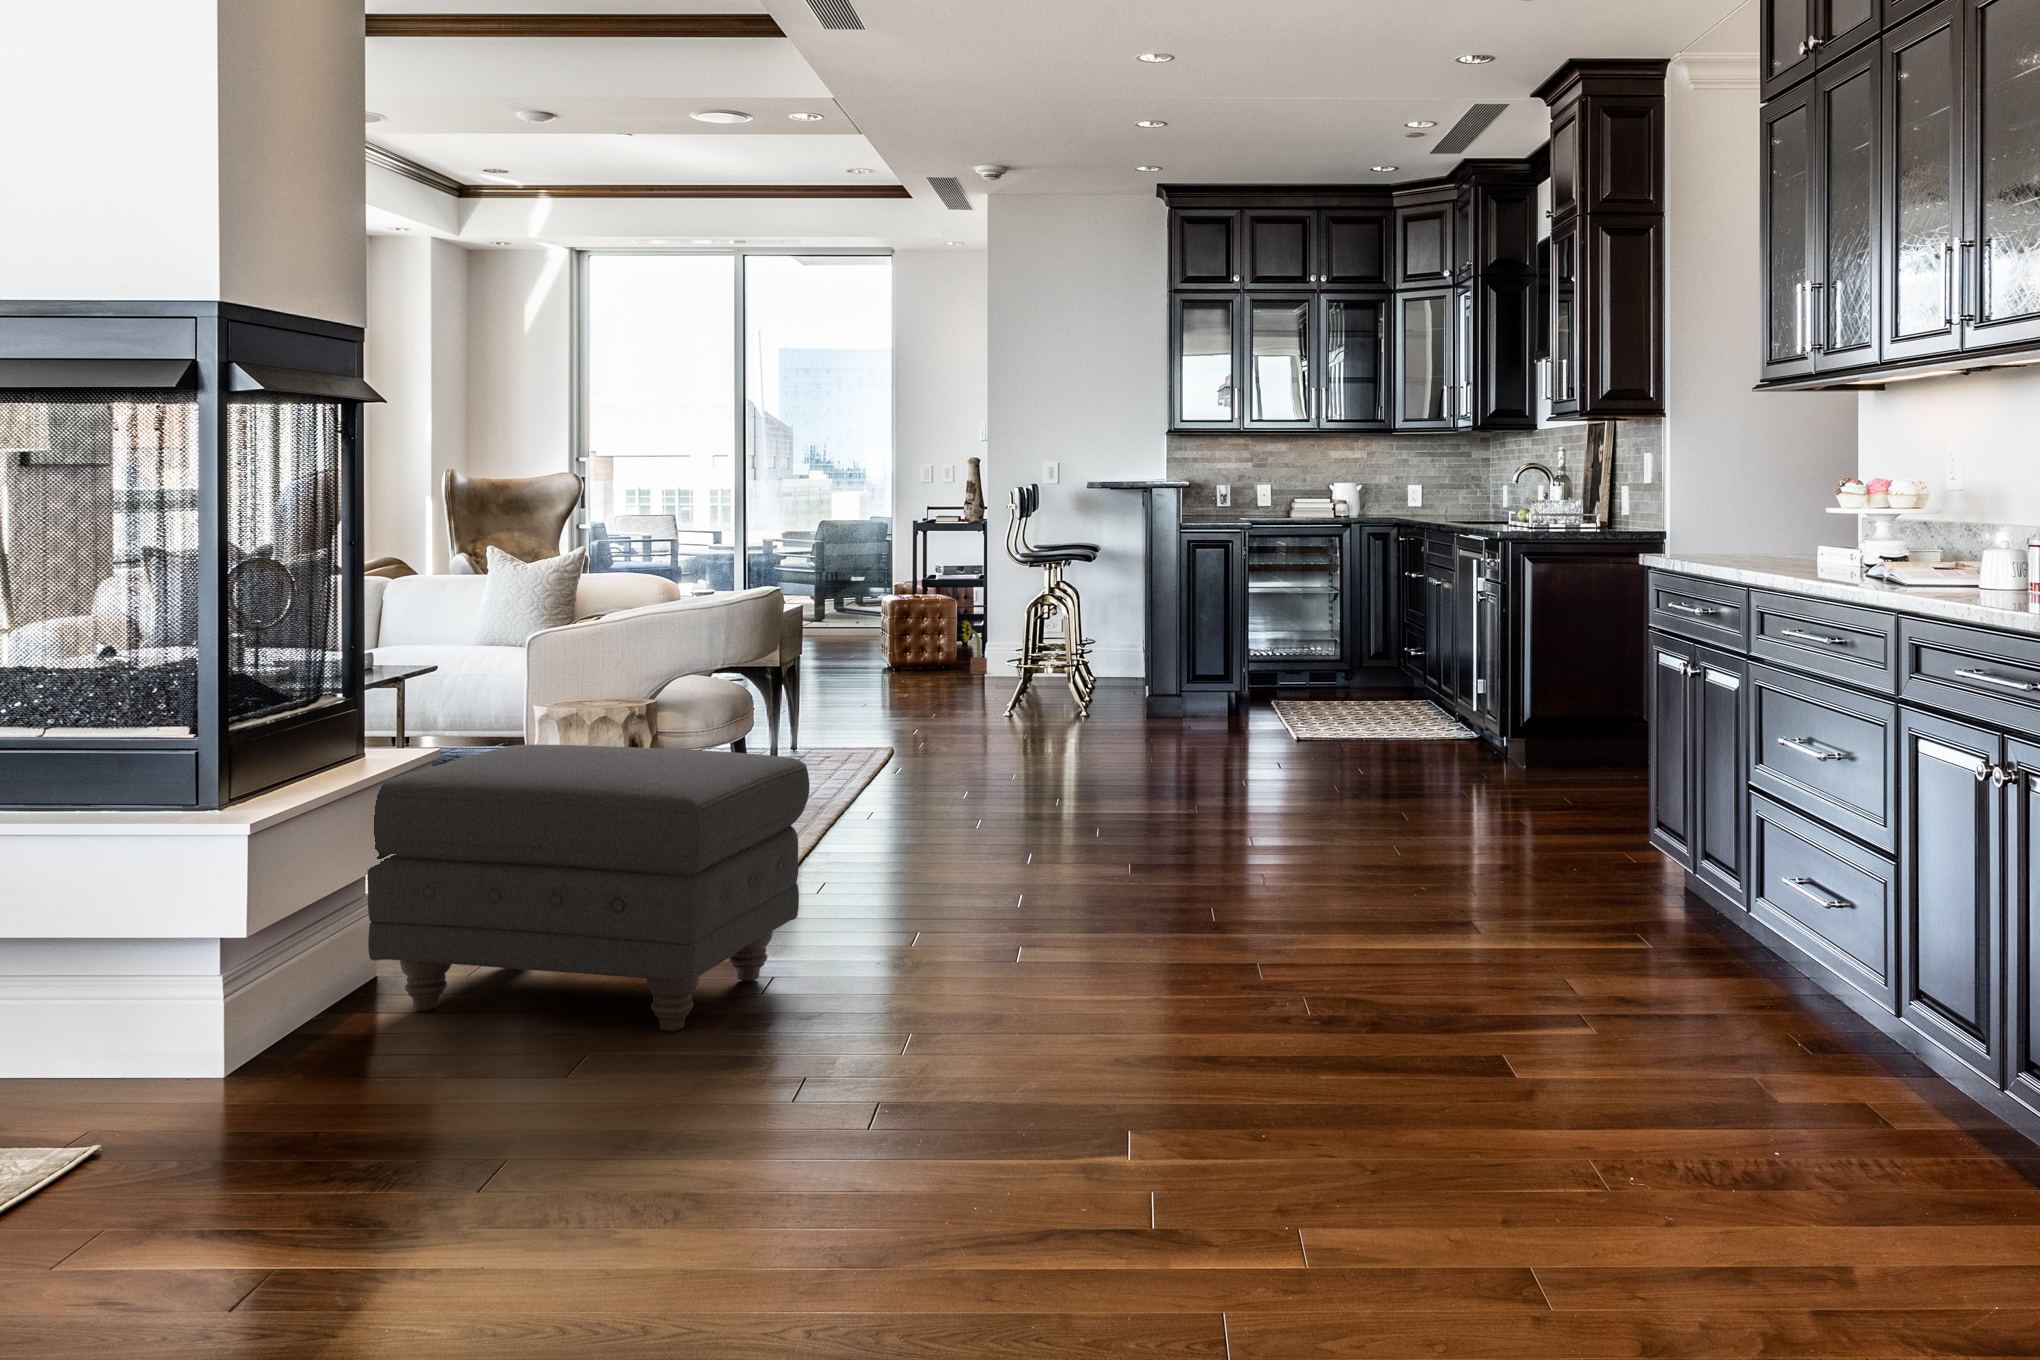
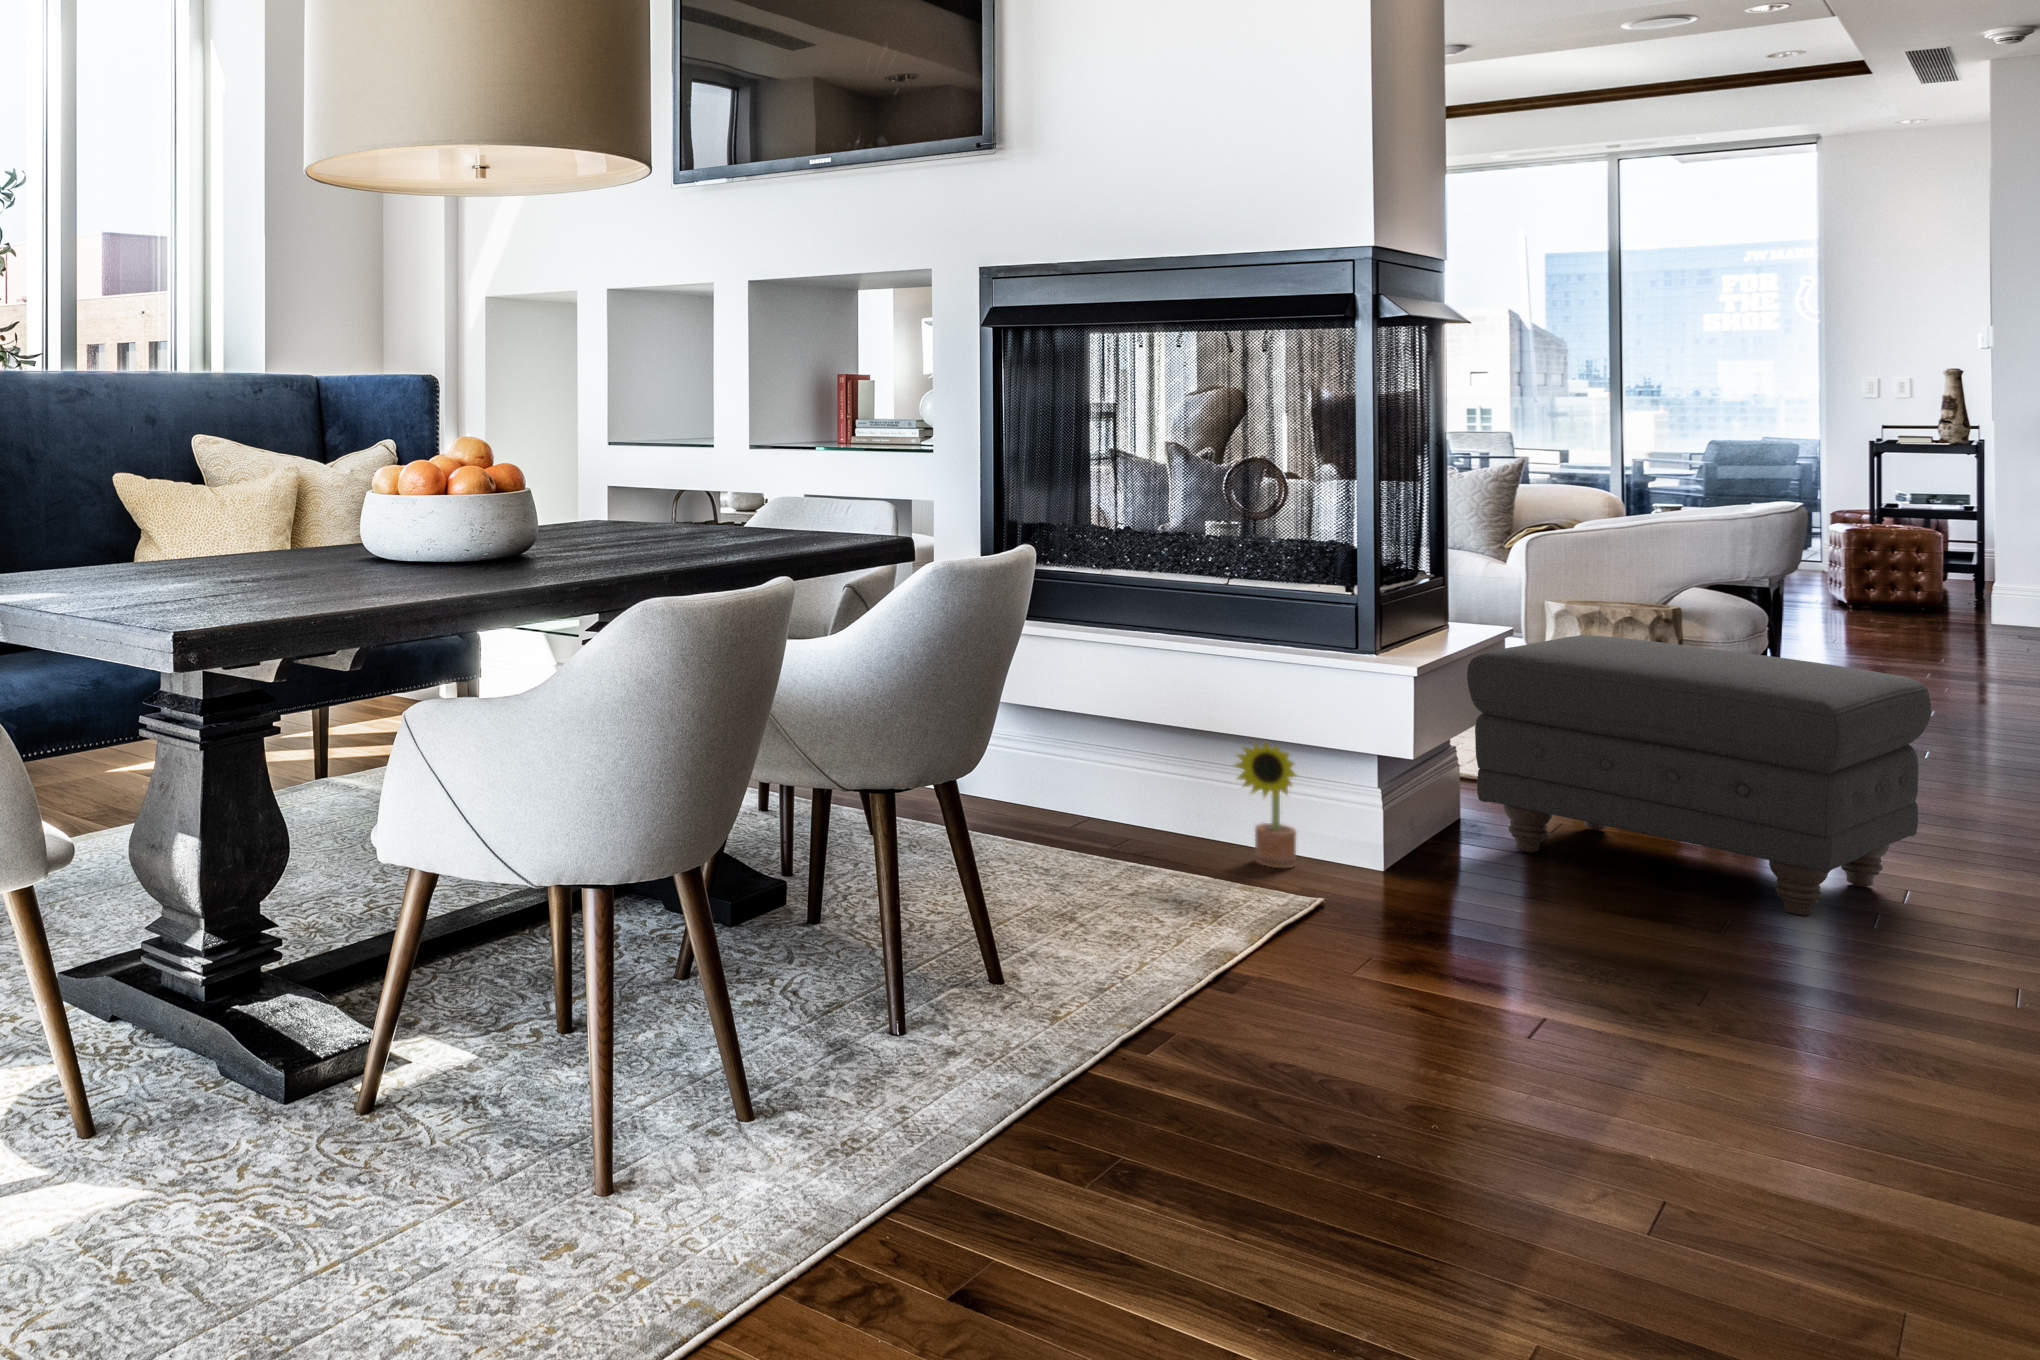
decorative plant: present [962,620,987,674] -> present [1235,743,1296,868]

